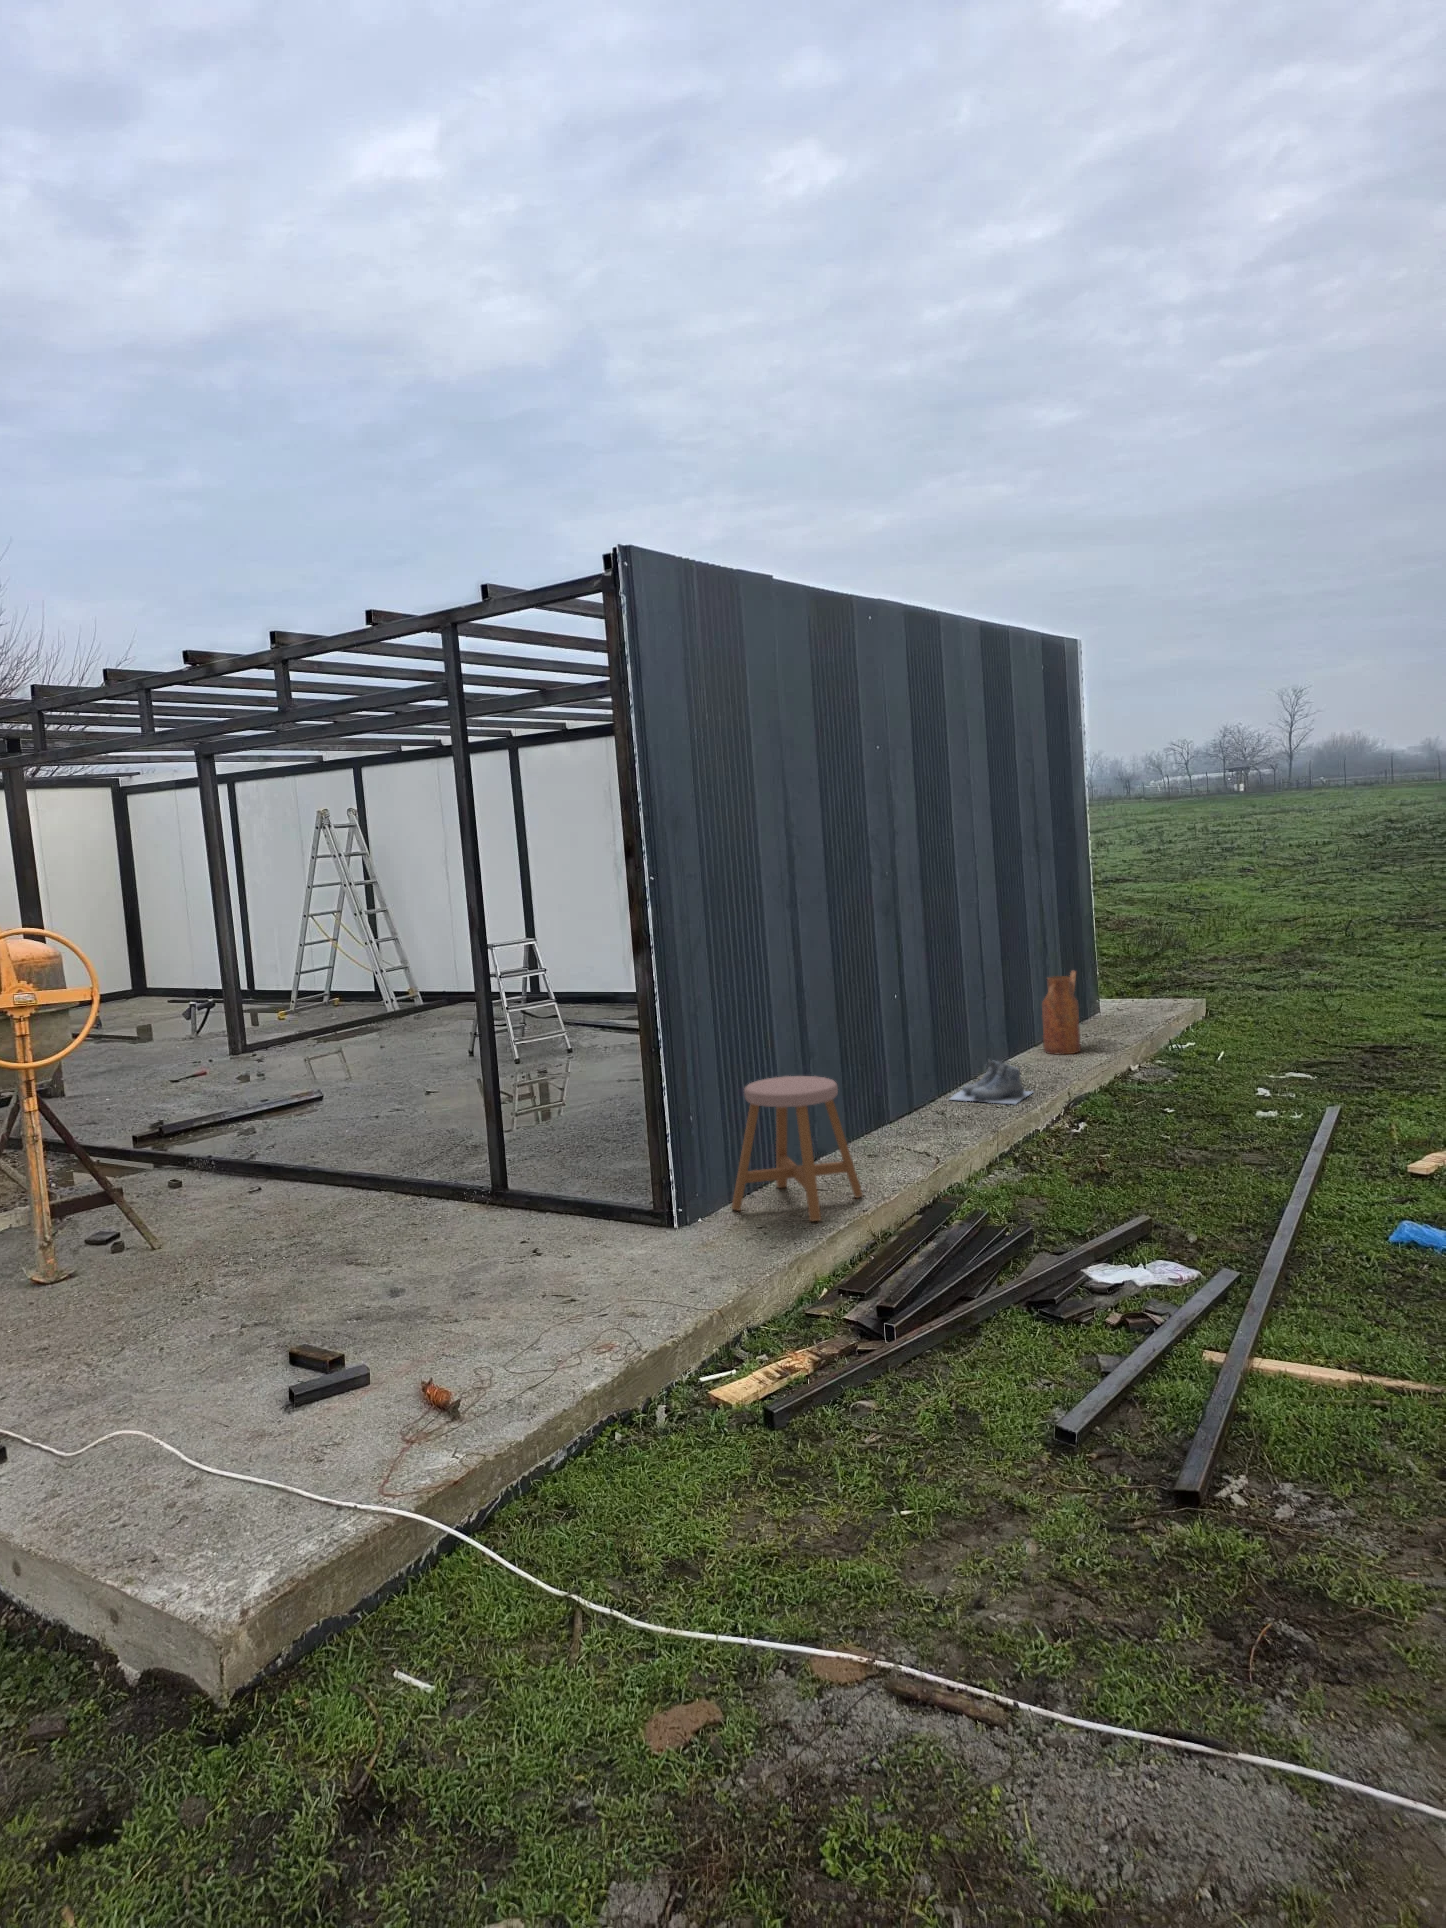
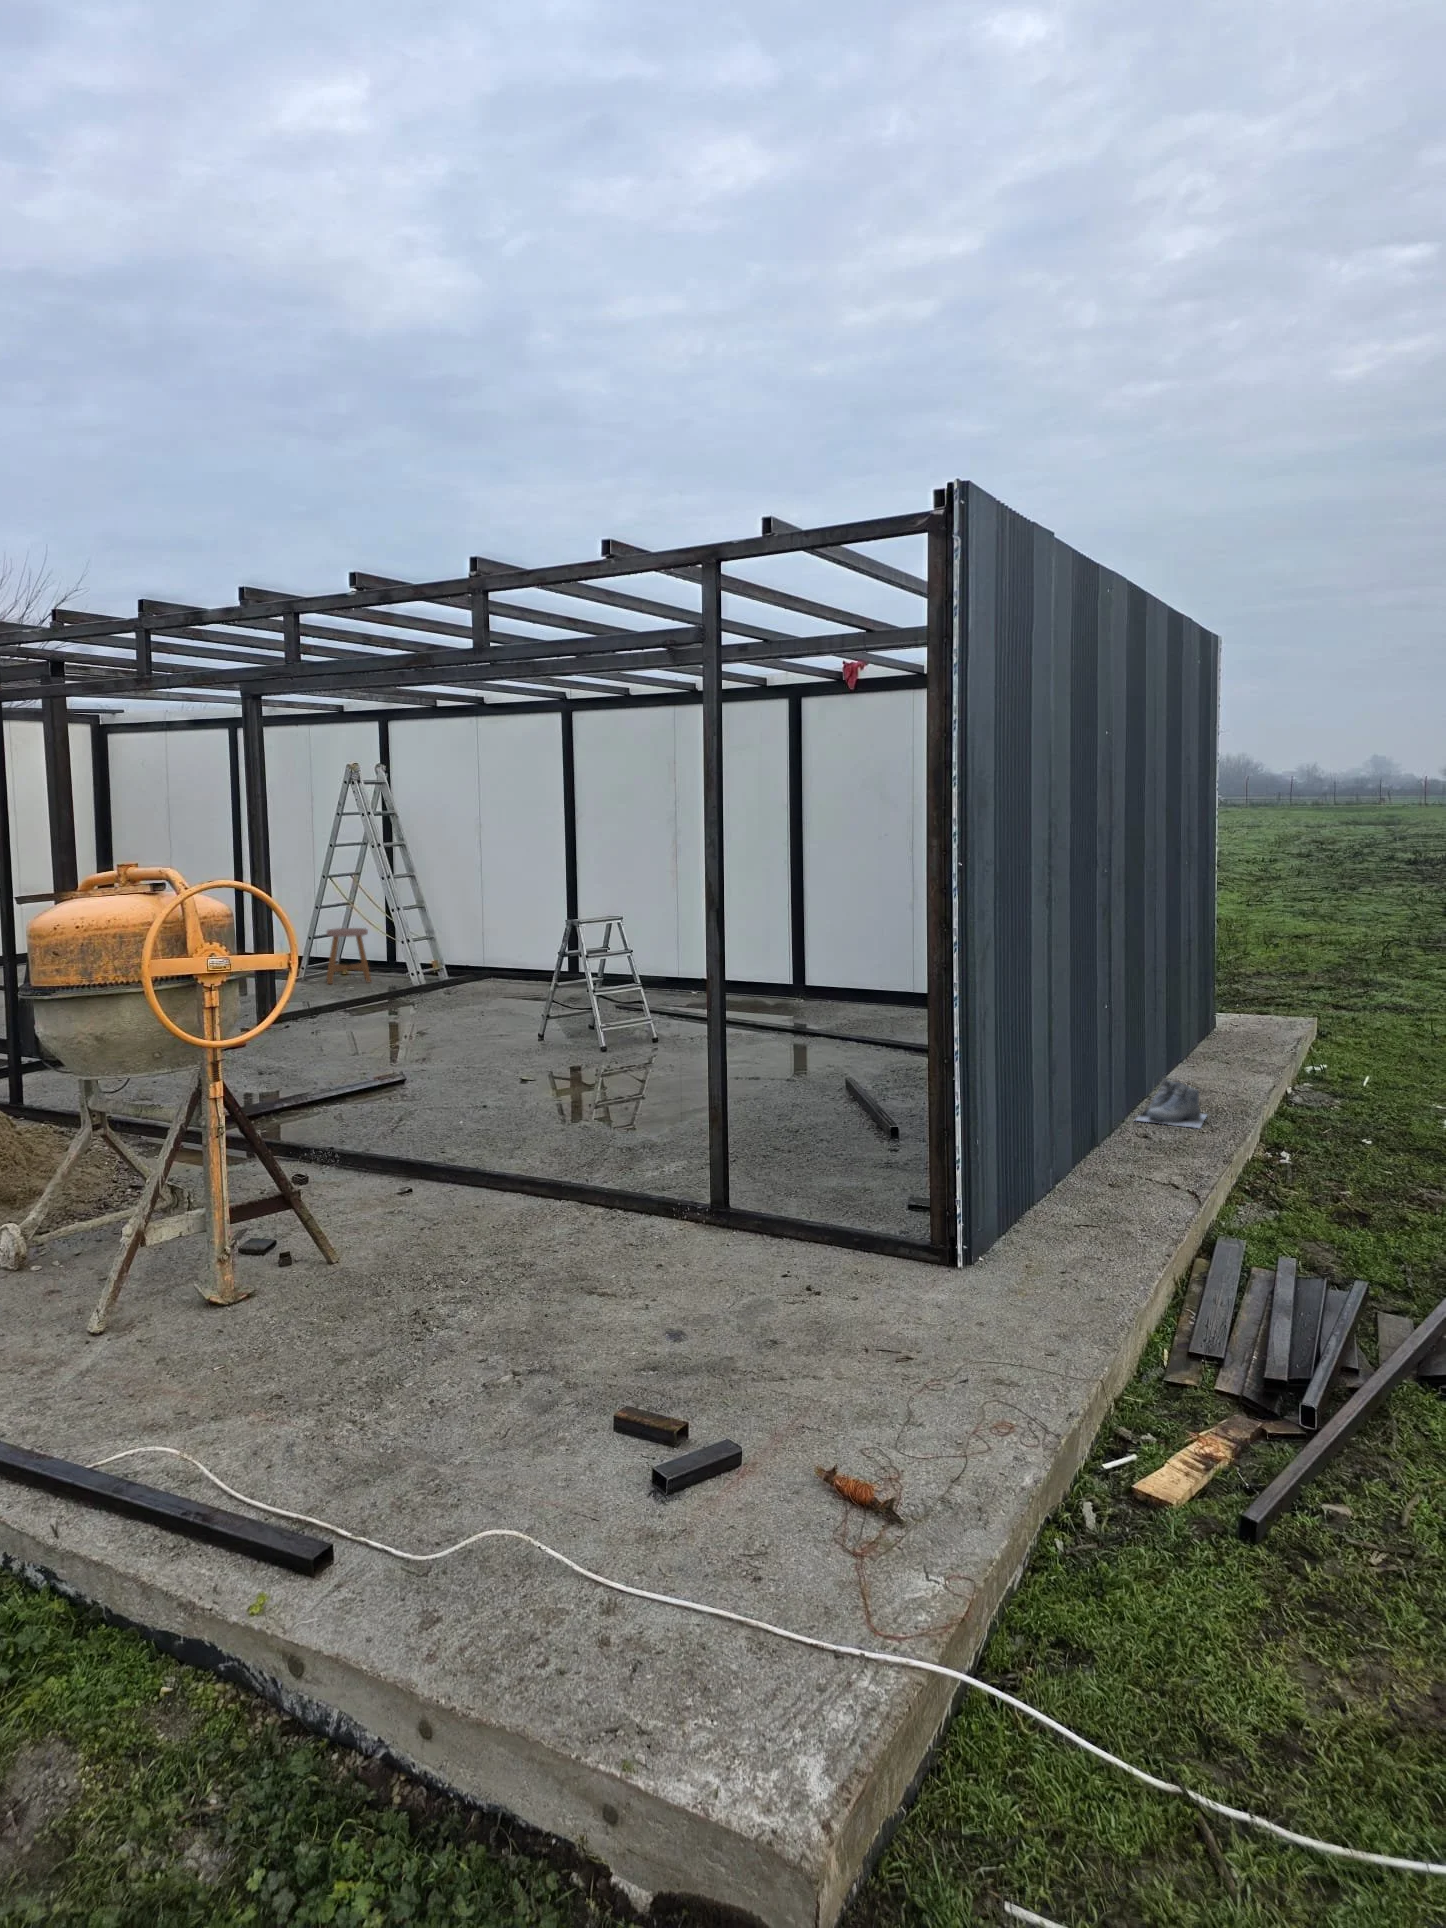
watering can: present [1042,971,1081,1054] -> none [1174,986,1215,1073]
stool: present [732,1076,863,1221] -> present [326,928,371,984]

